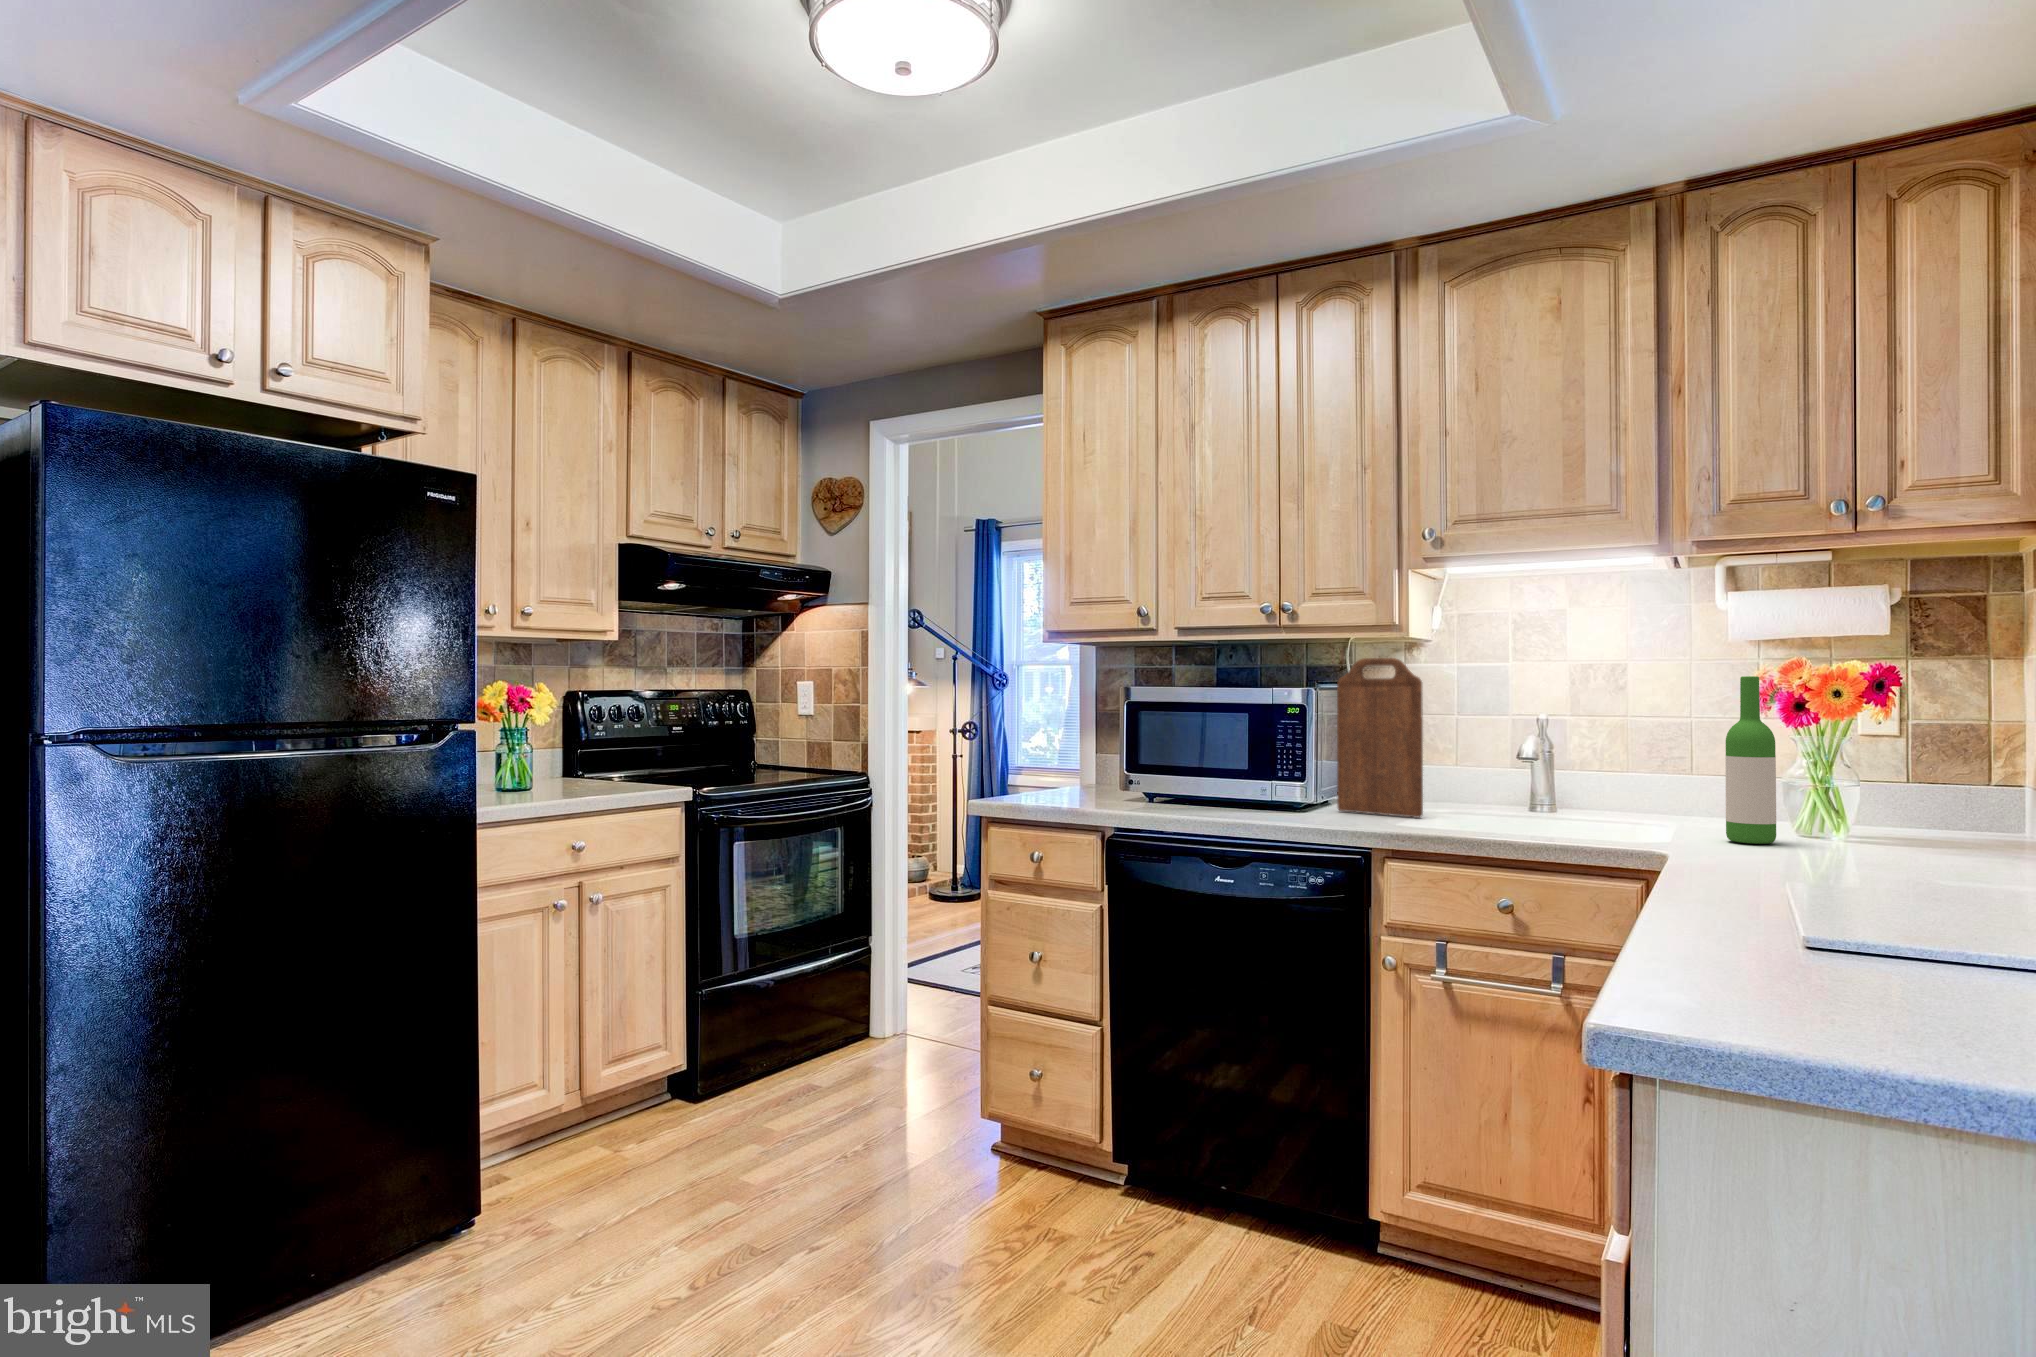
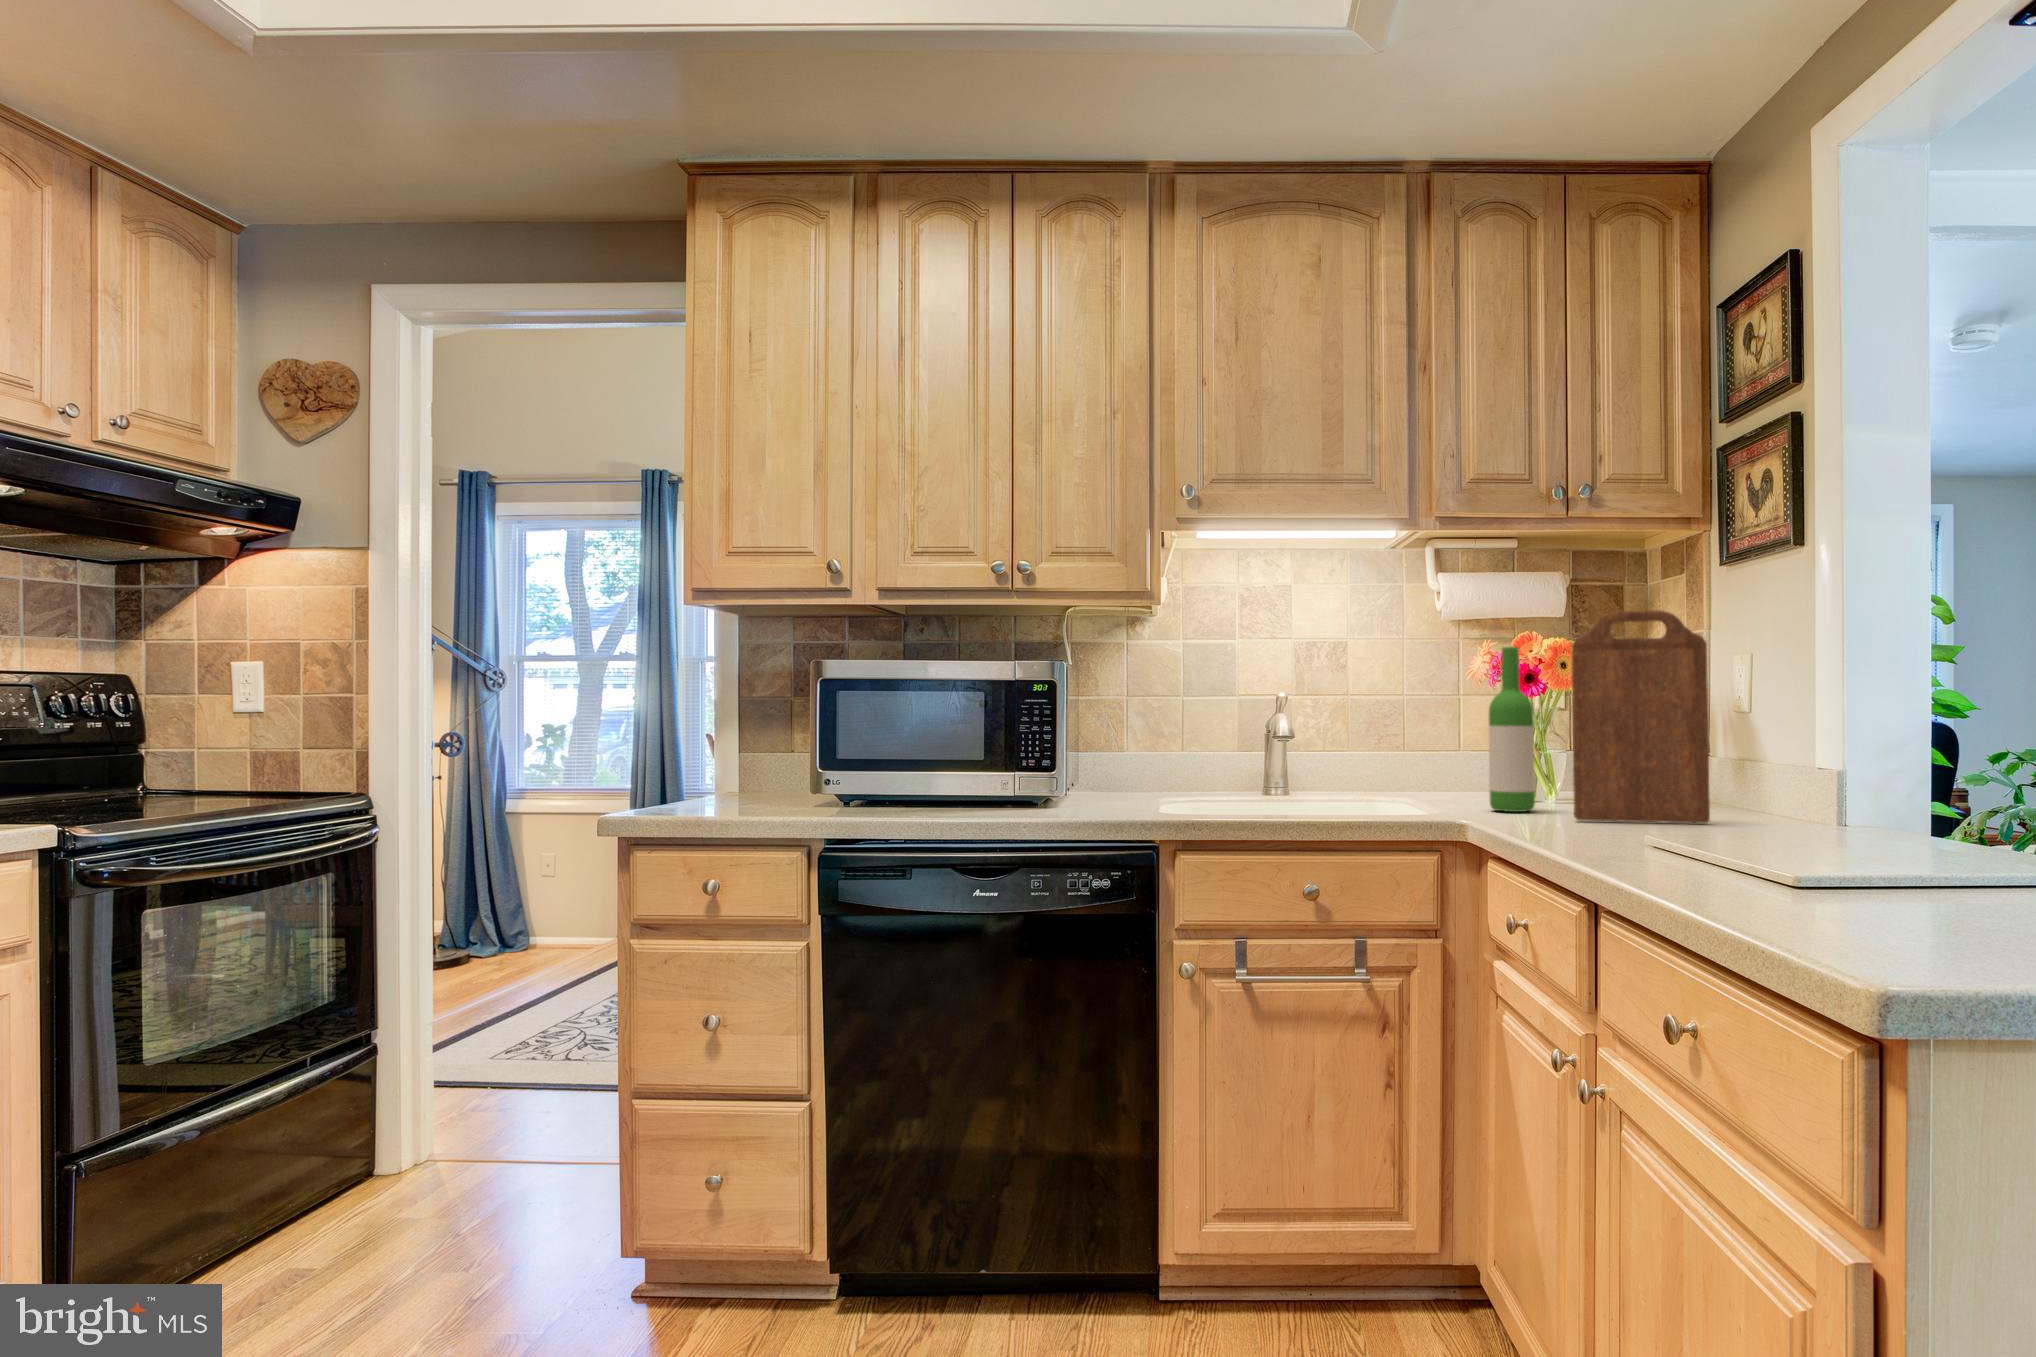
cutting board: present [1337,658,1423,818] -> present [1572,610,1710,823]

